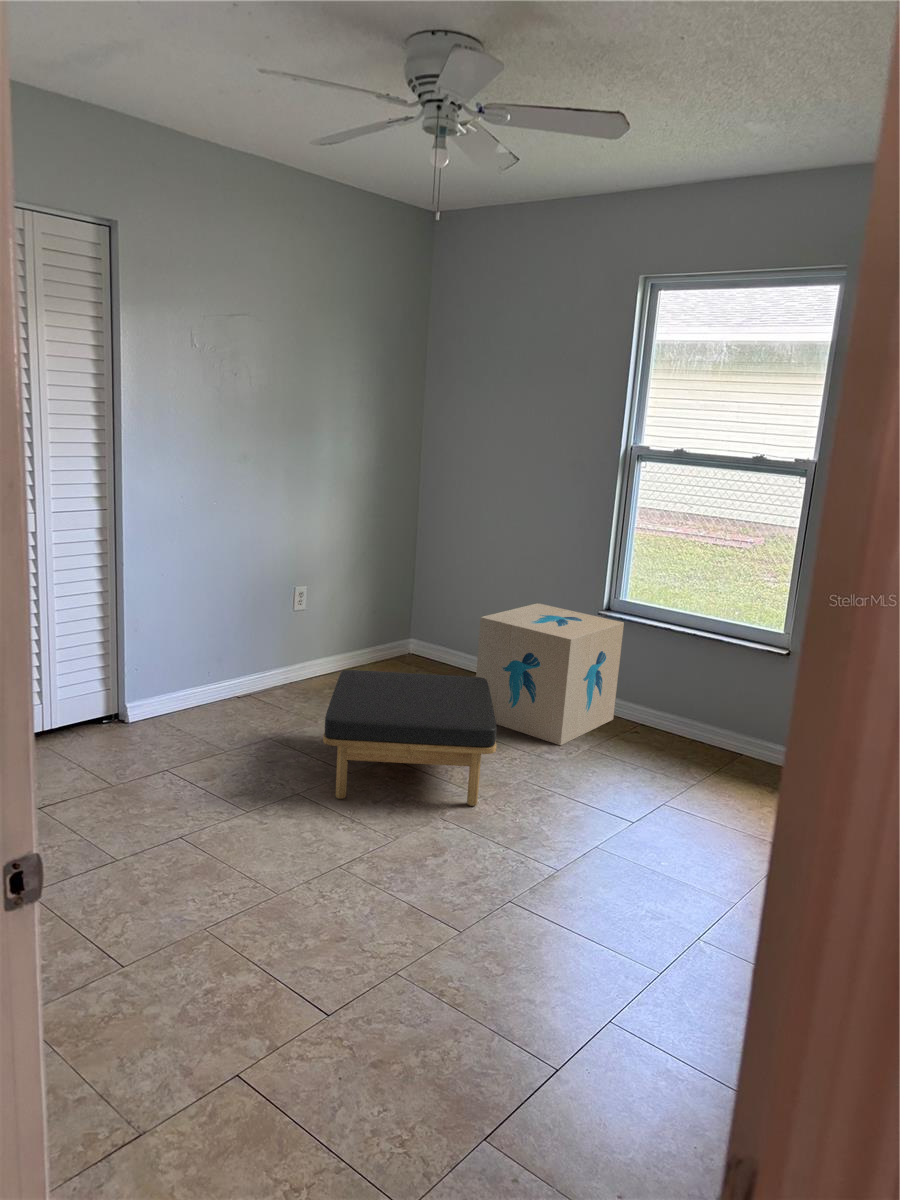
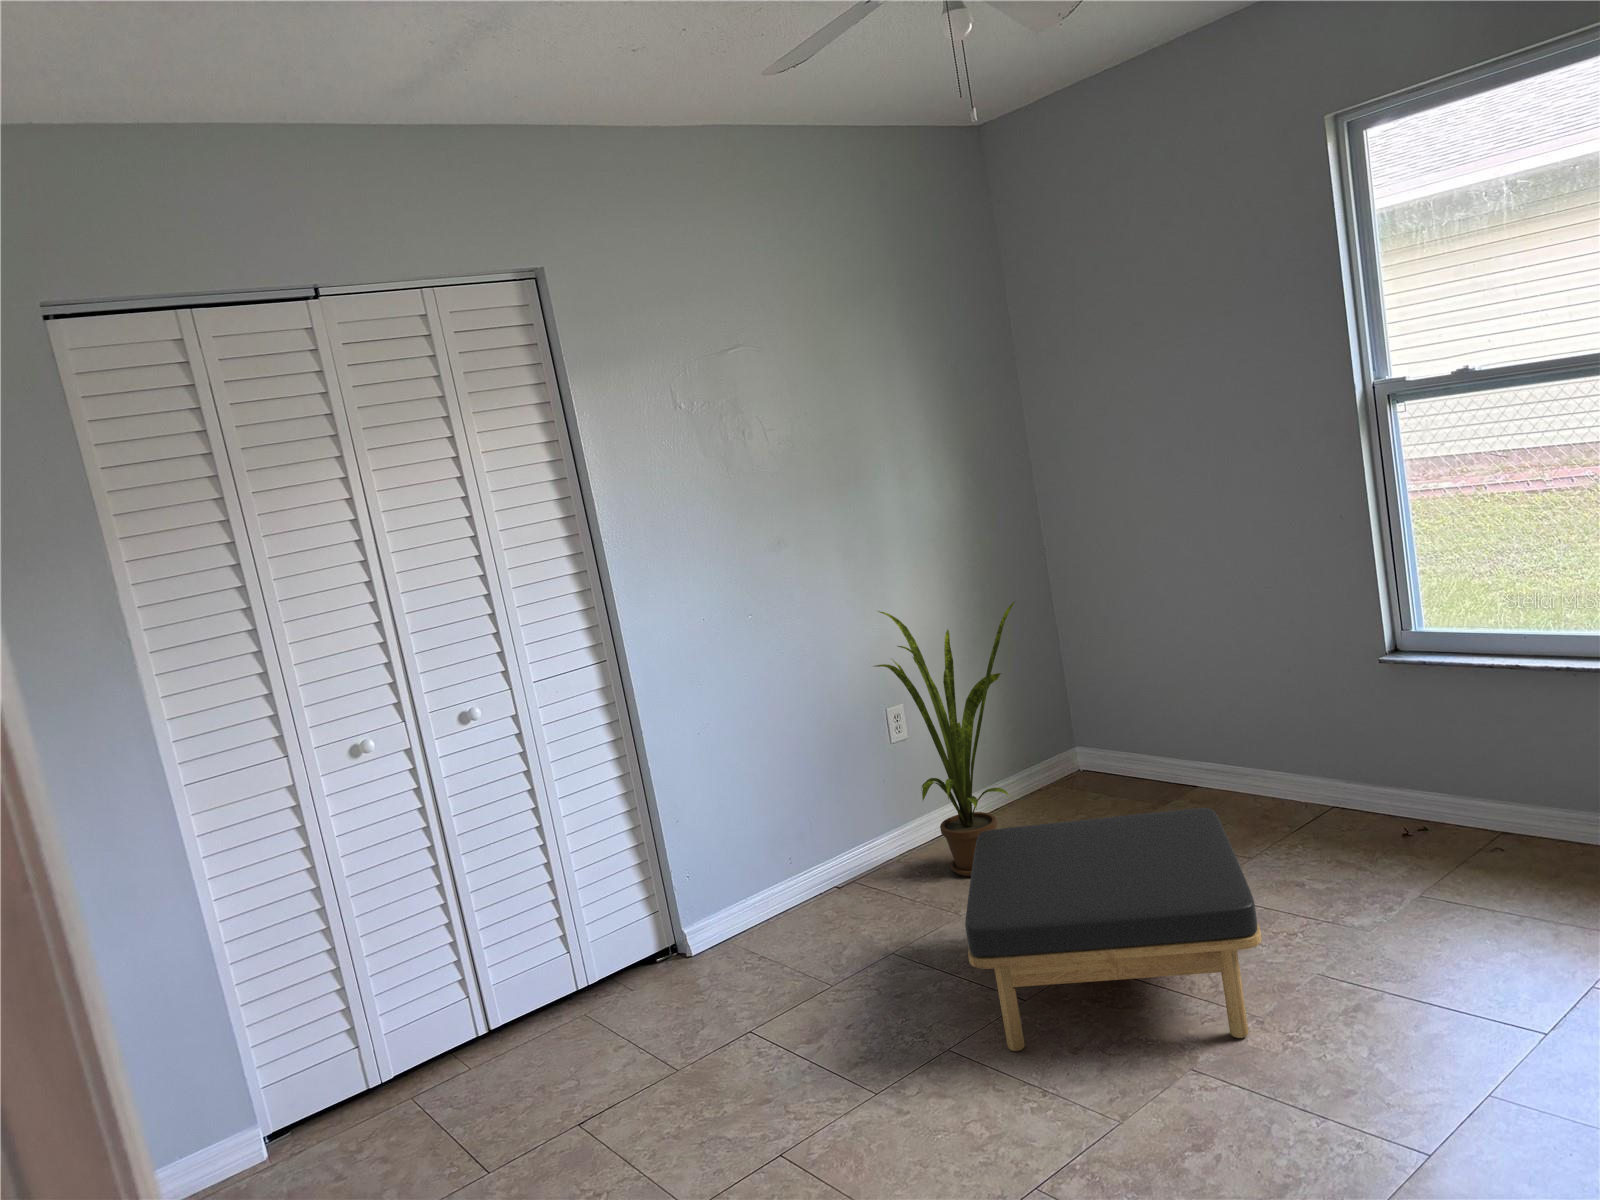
house plant: none [292,518,396,703] -> present [874,602,1015,876]
cardboard box: present [476,603,624,745] -> none [1180,664,1447,897]

